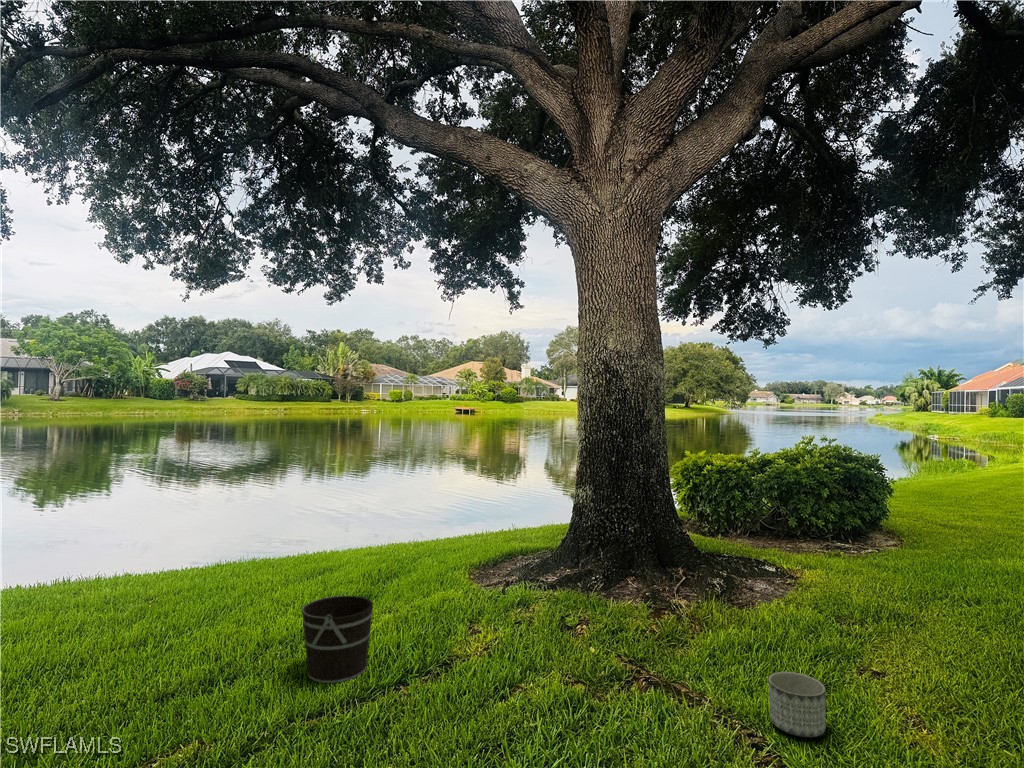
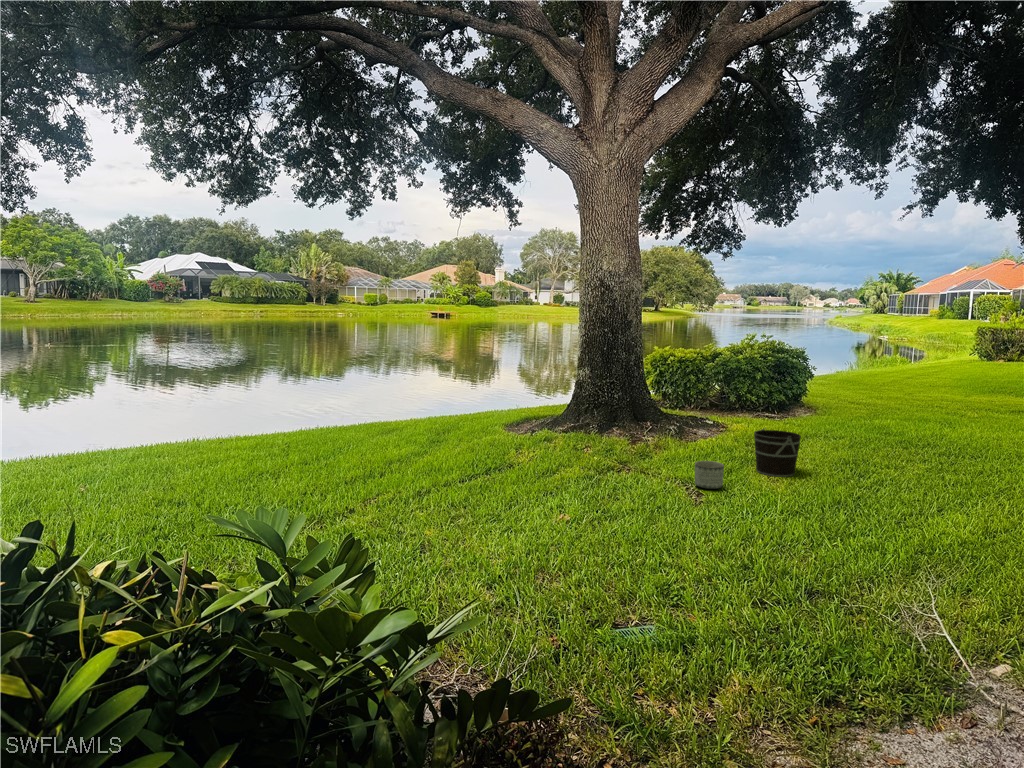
bucket: present [301,592,373,683] -> present [754,429,801,477]

